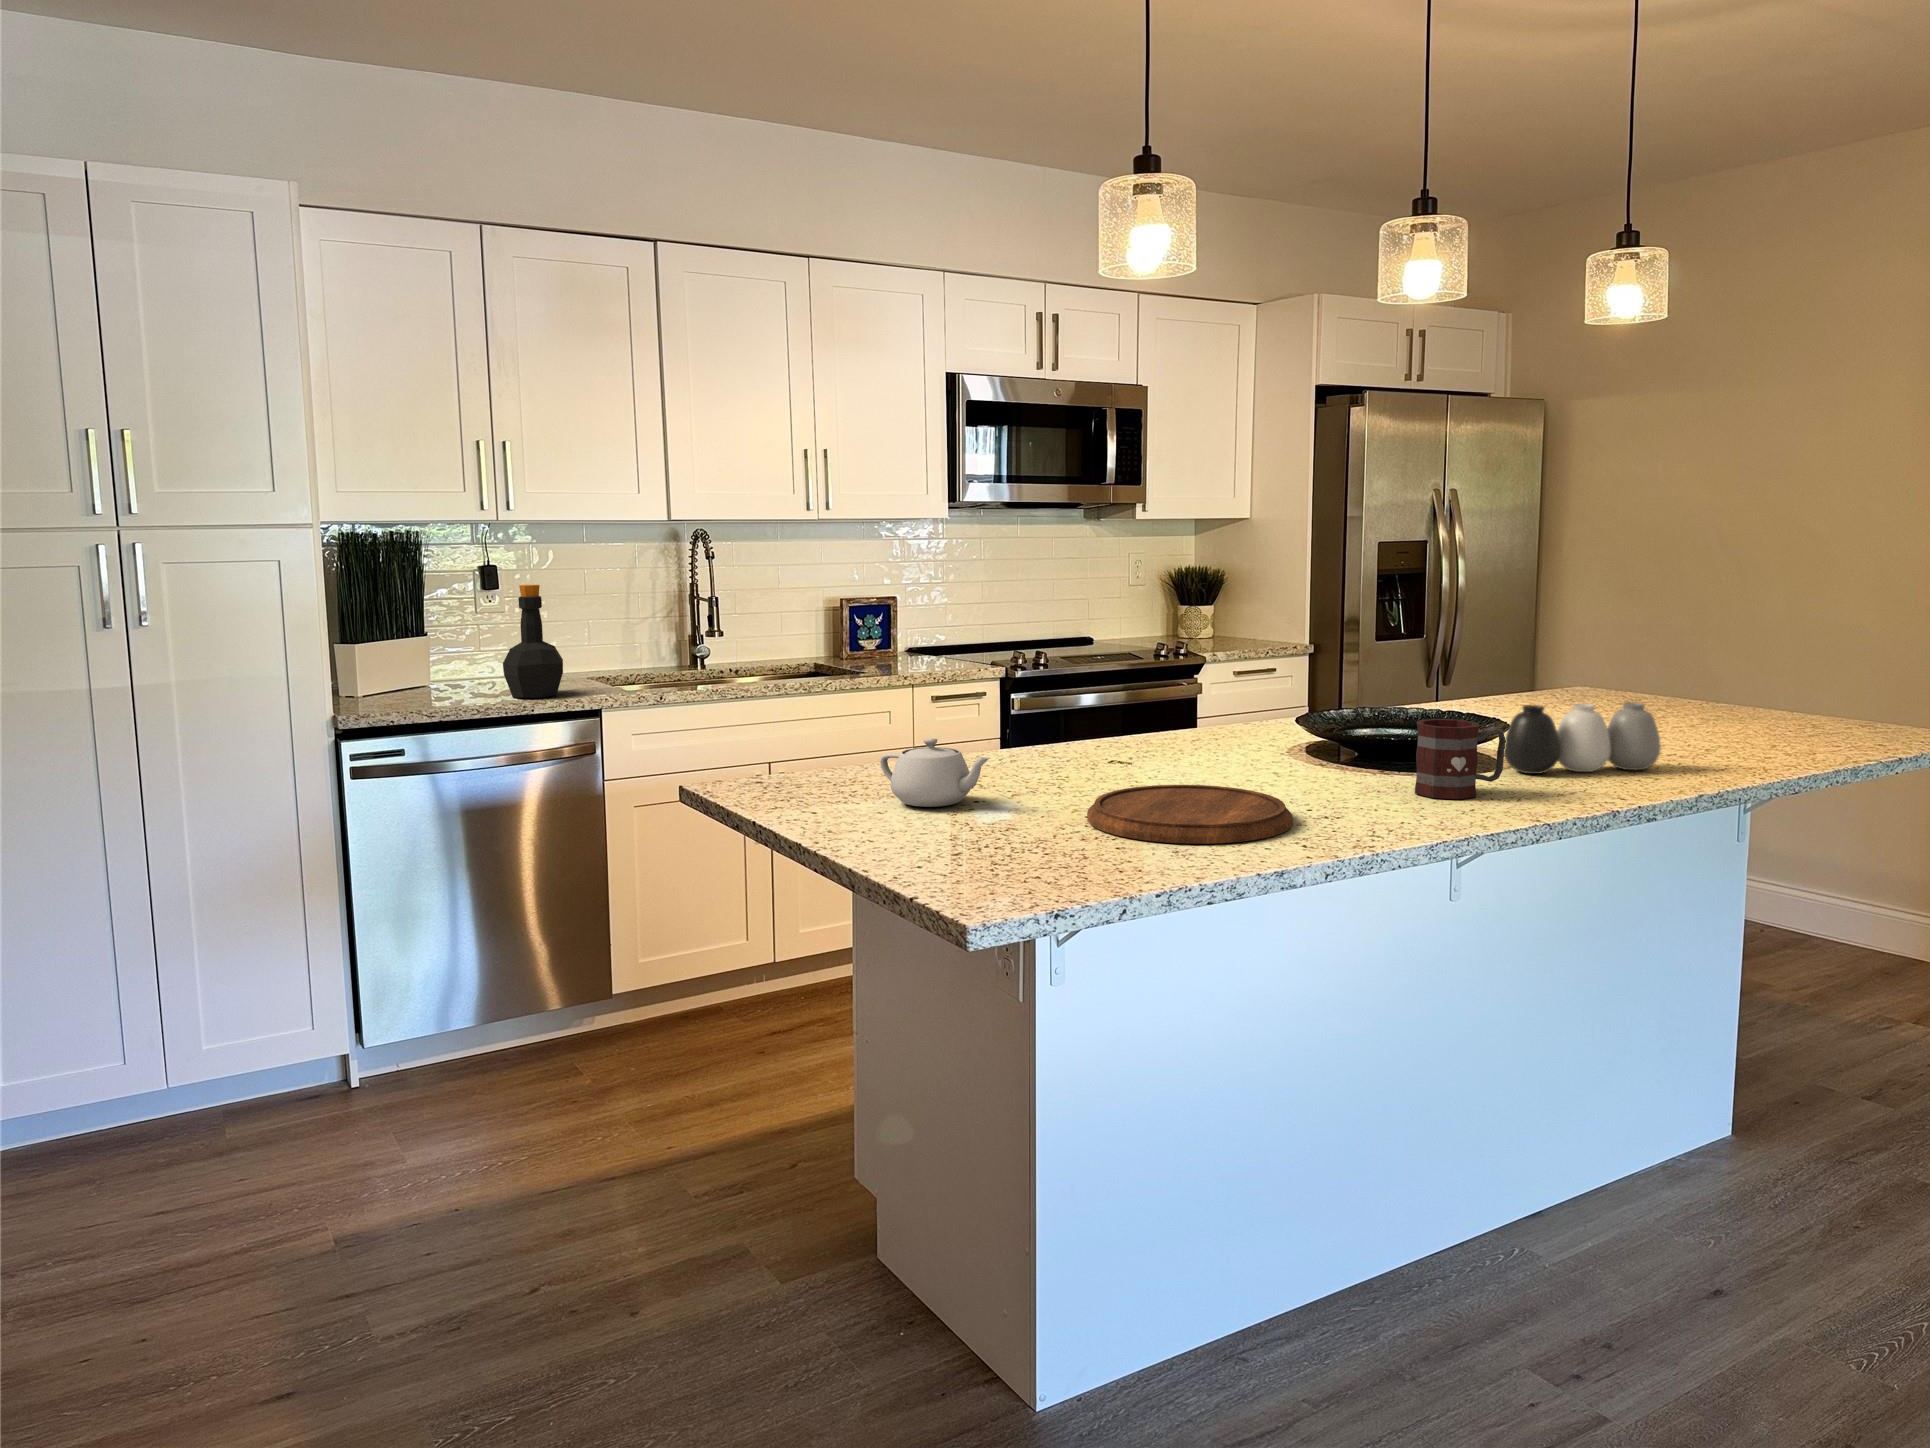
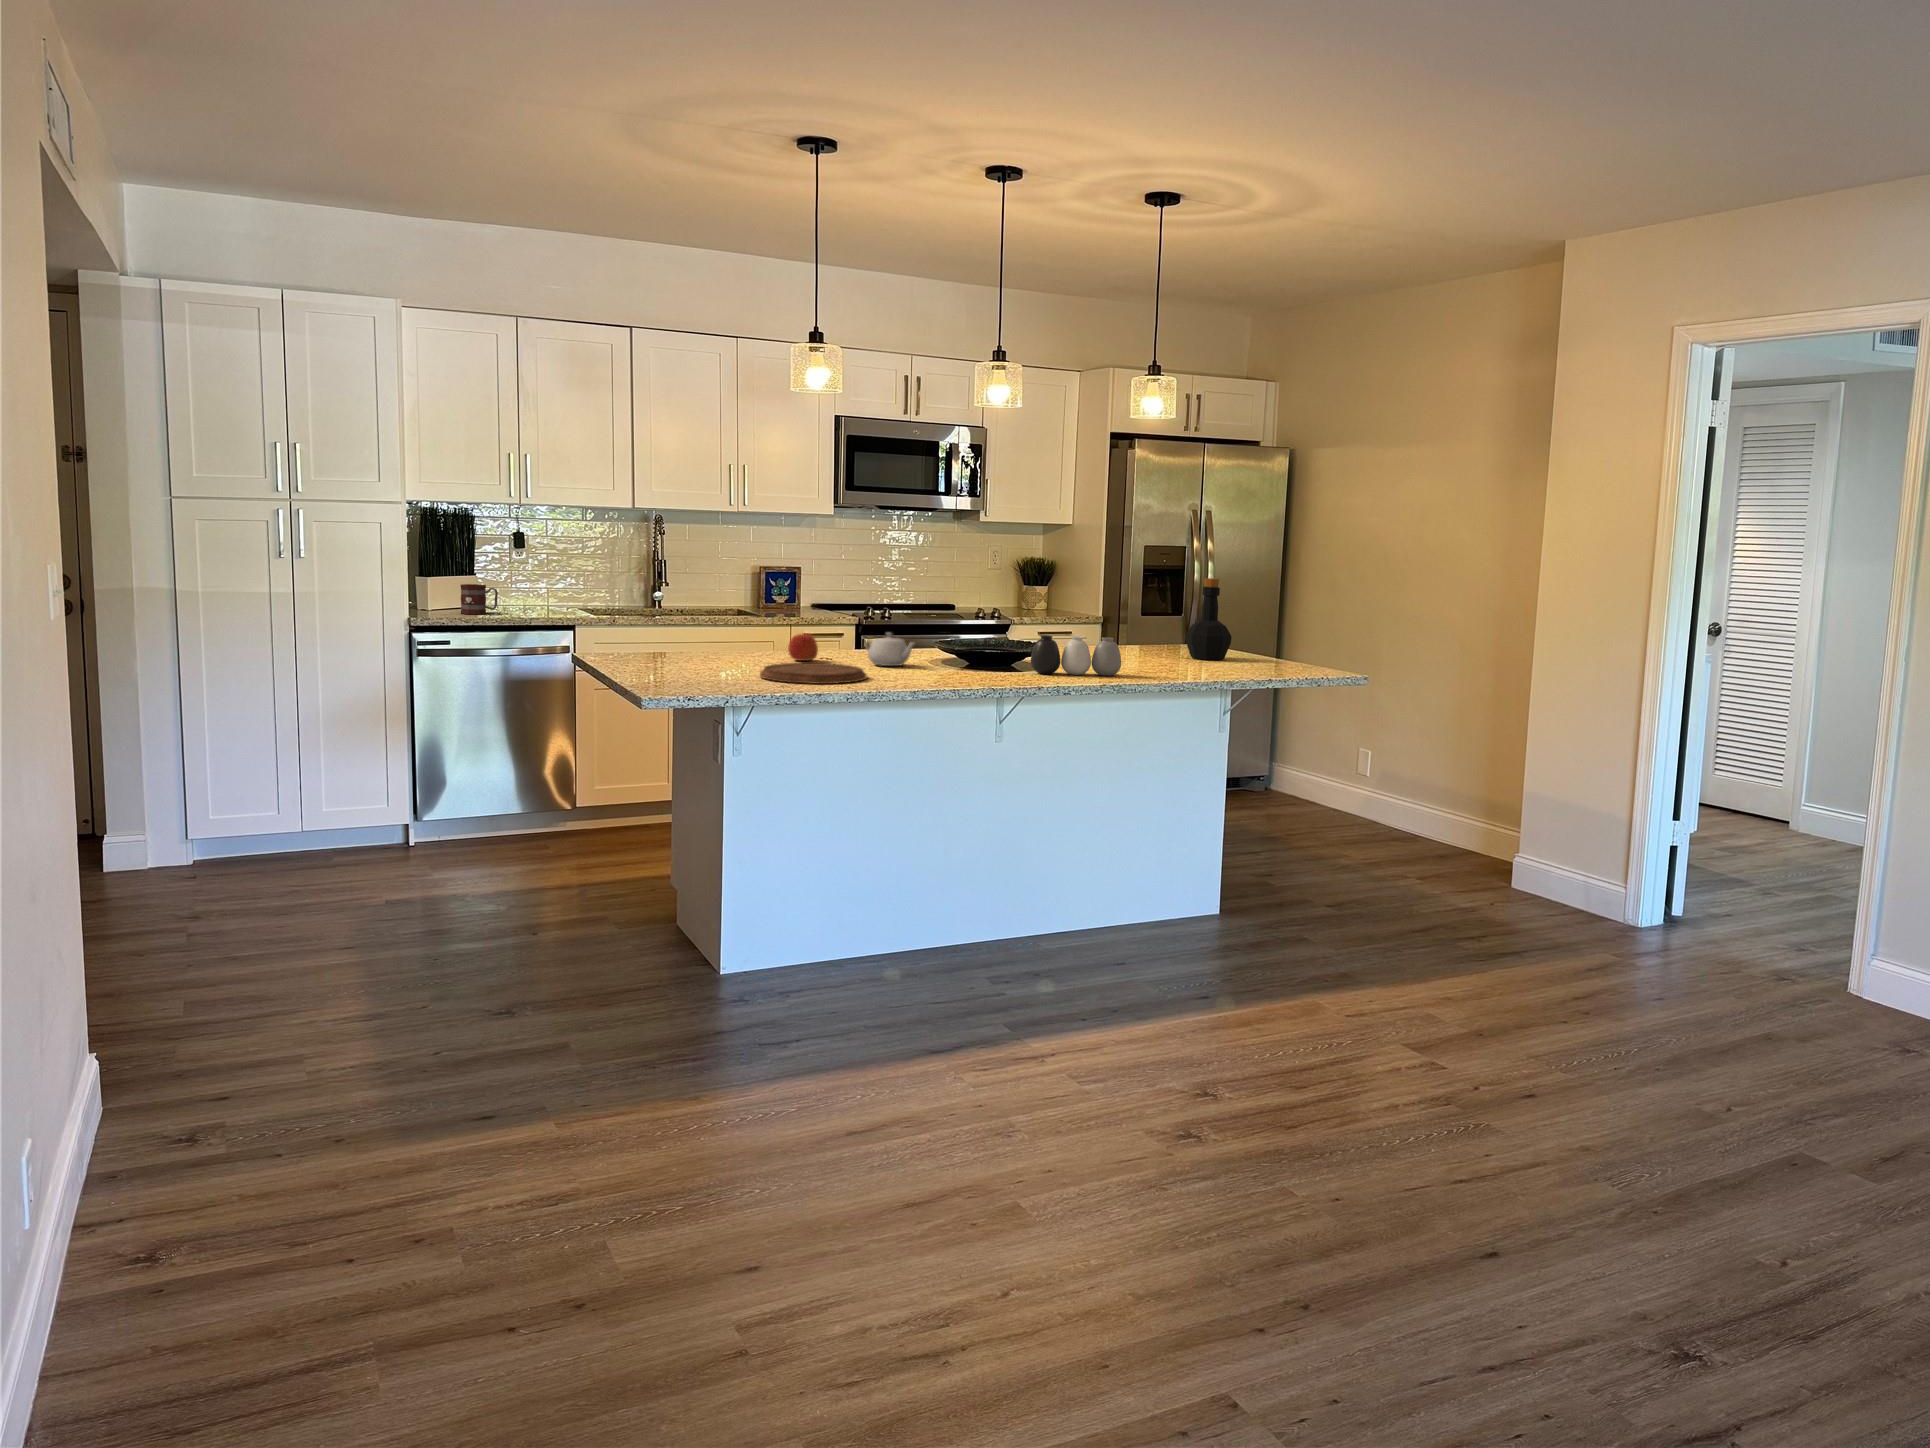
bottle: present [503,585,563,698] -> present [1186,578,1232,660]
apple: none [1061,718,1114,772] -> present [788,633,818,661]
mug: present [1415,719,1506,799] -> present [461,584,498,614]
teapot: present [880,738,990,807] -> present [865,633,914,666]

